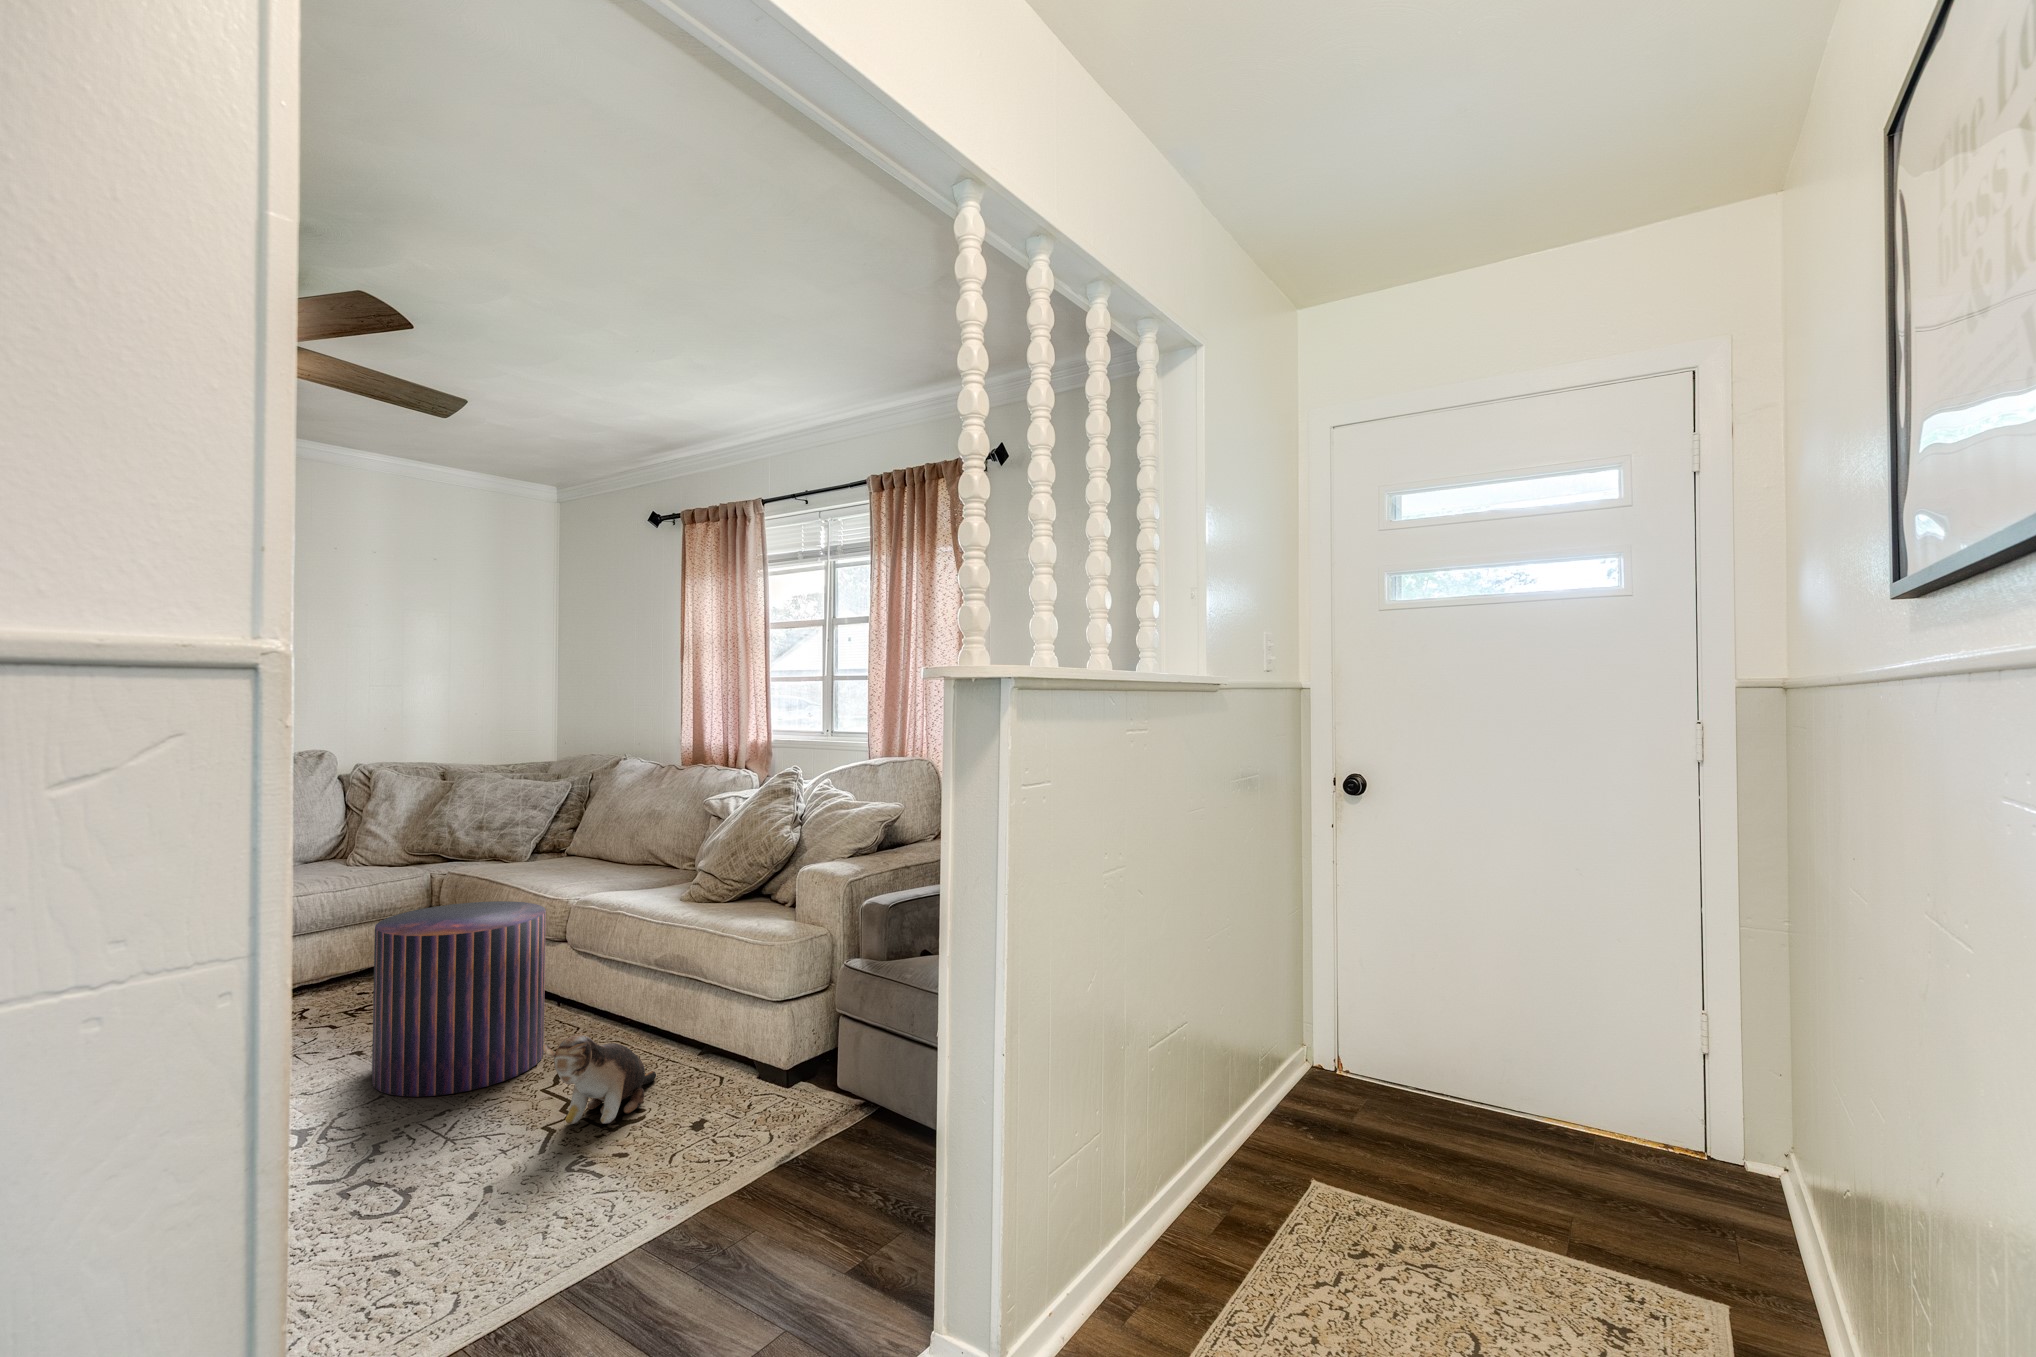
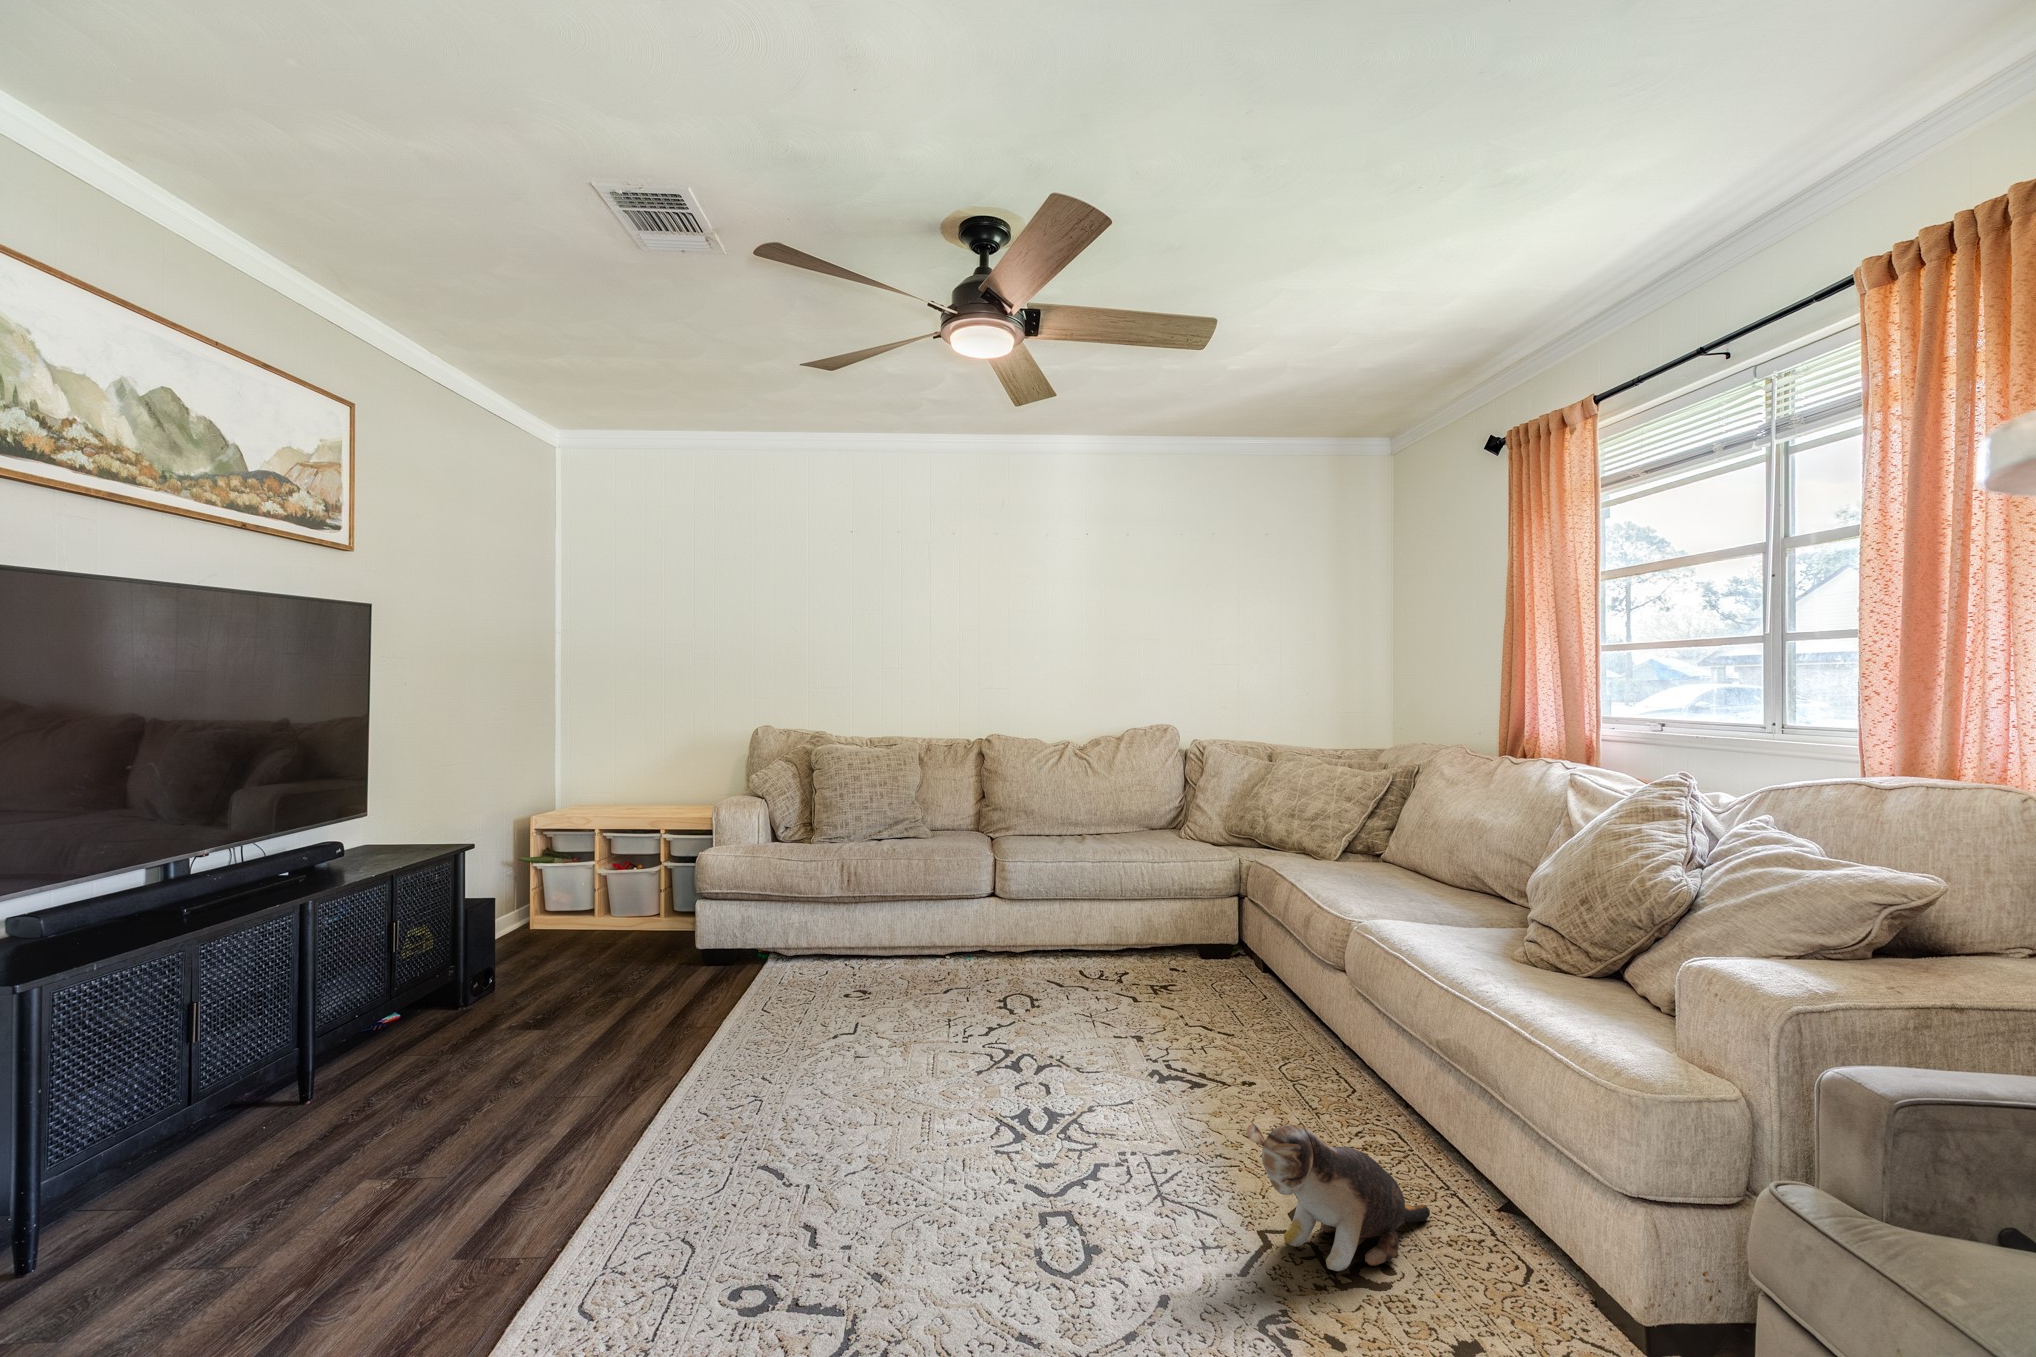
pouf: present [372,901,546,1097] -> none [1125,898,1306,1135]

